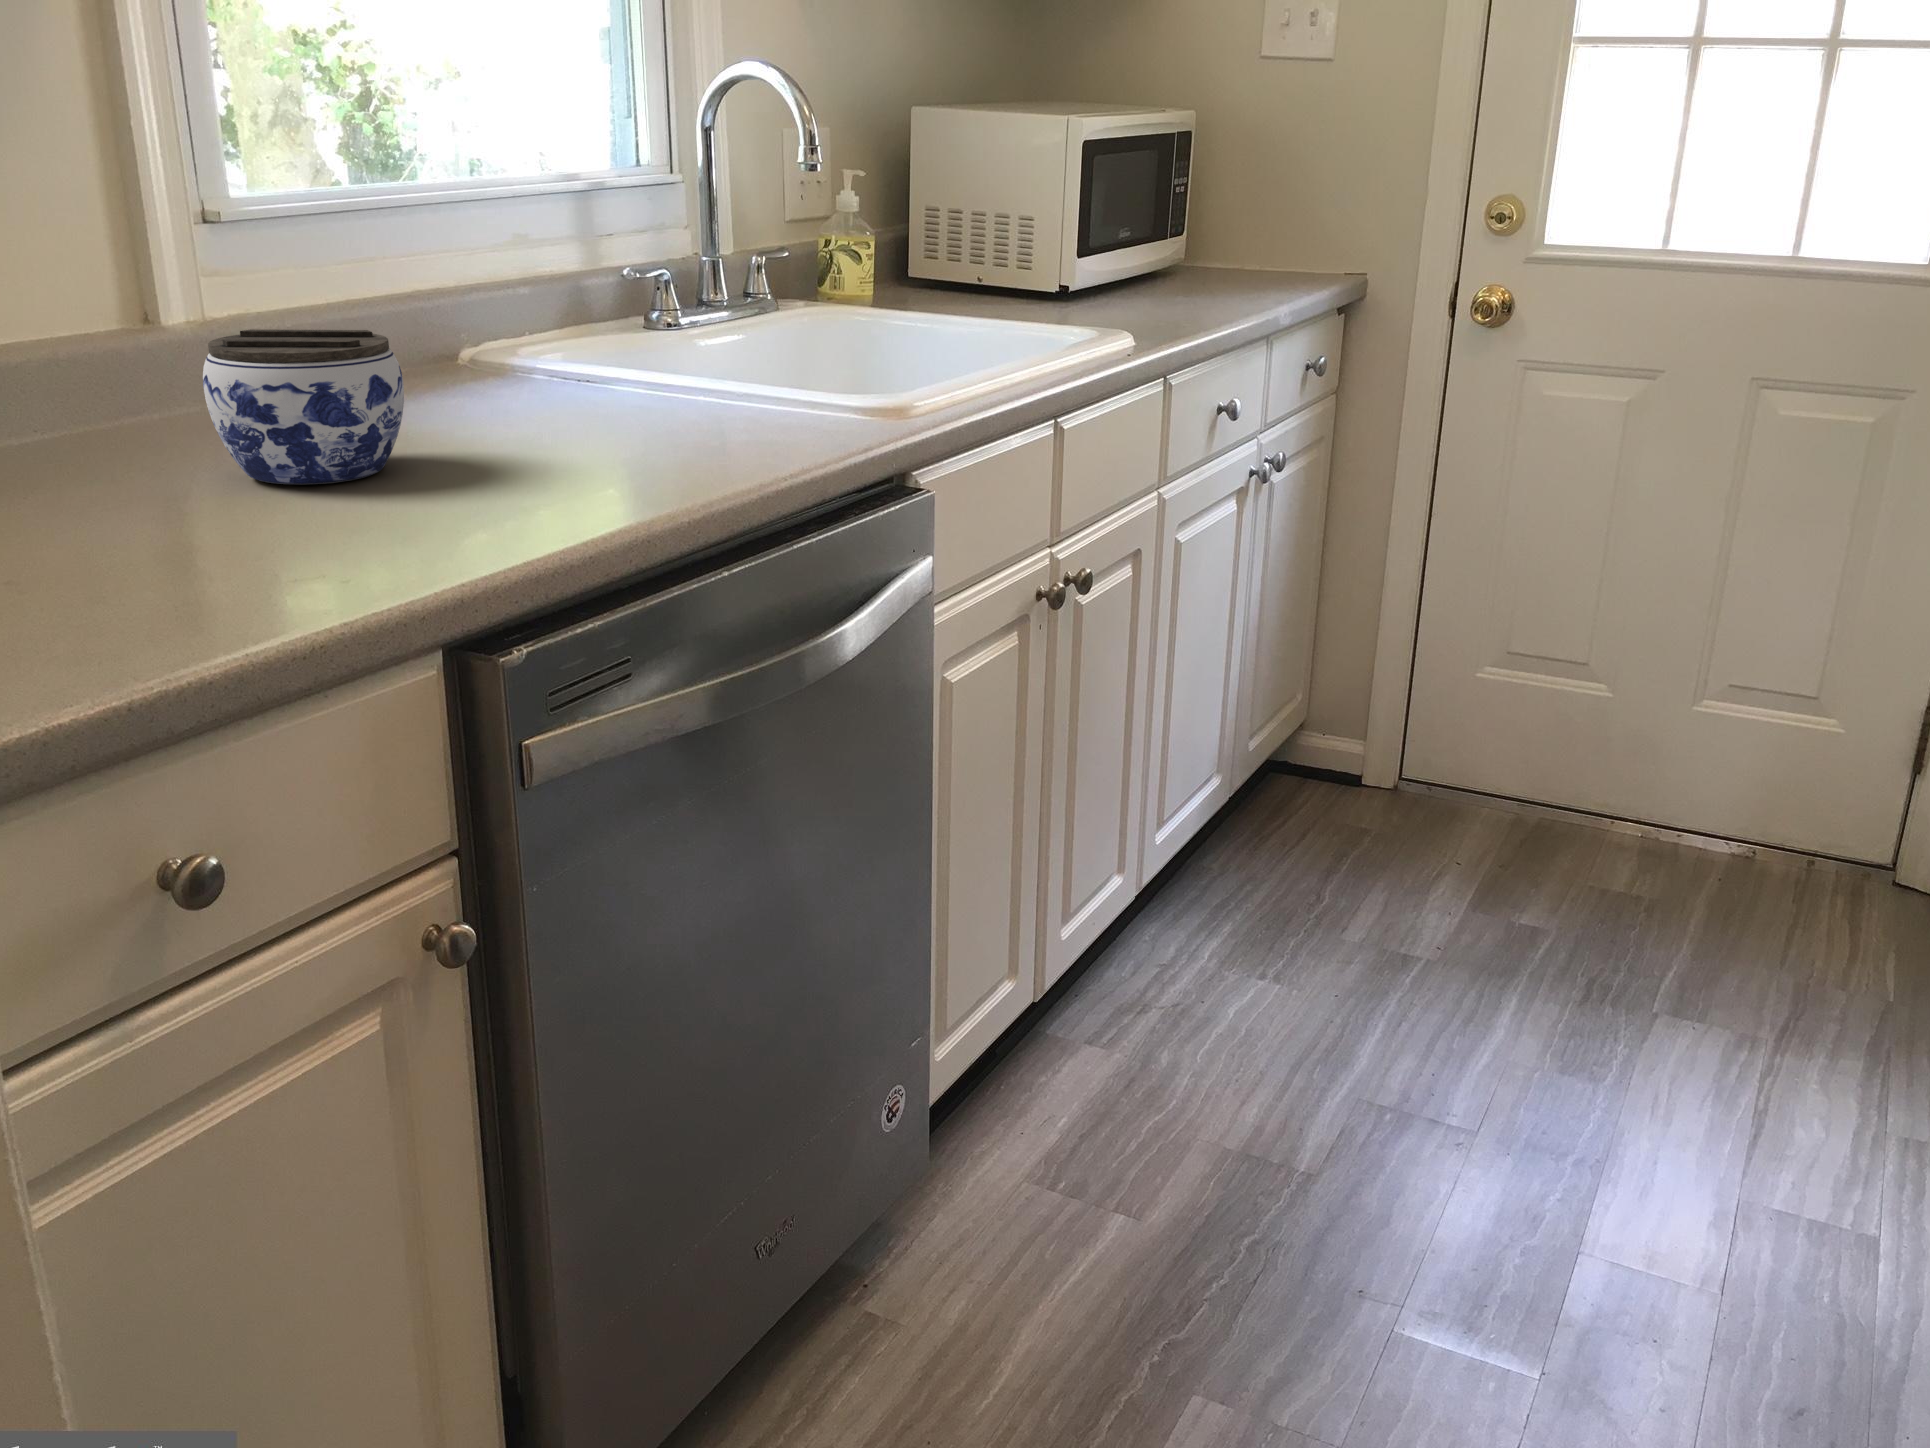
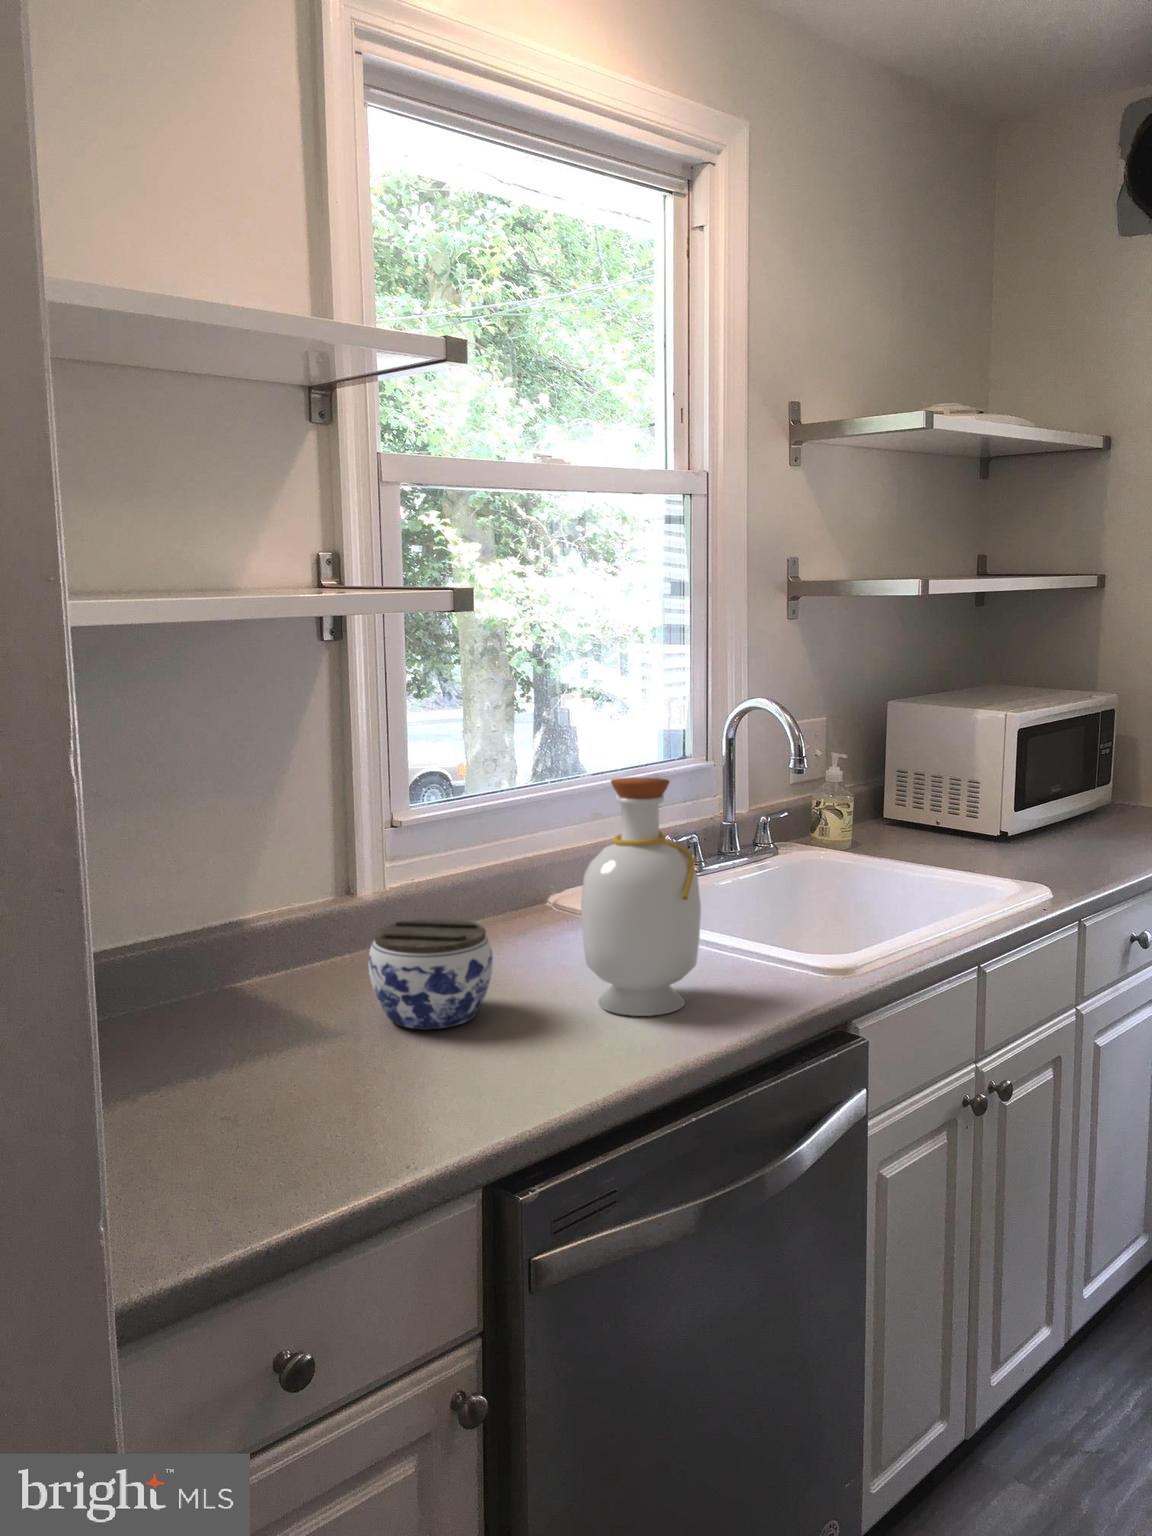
bottle: none [532,107,707,459] -> present [581,777,701,1016]

